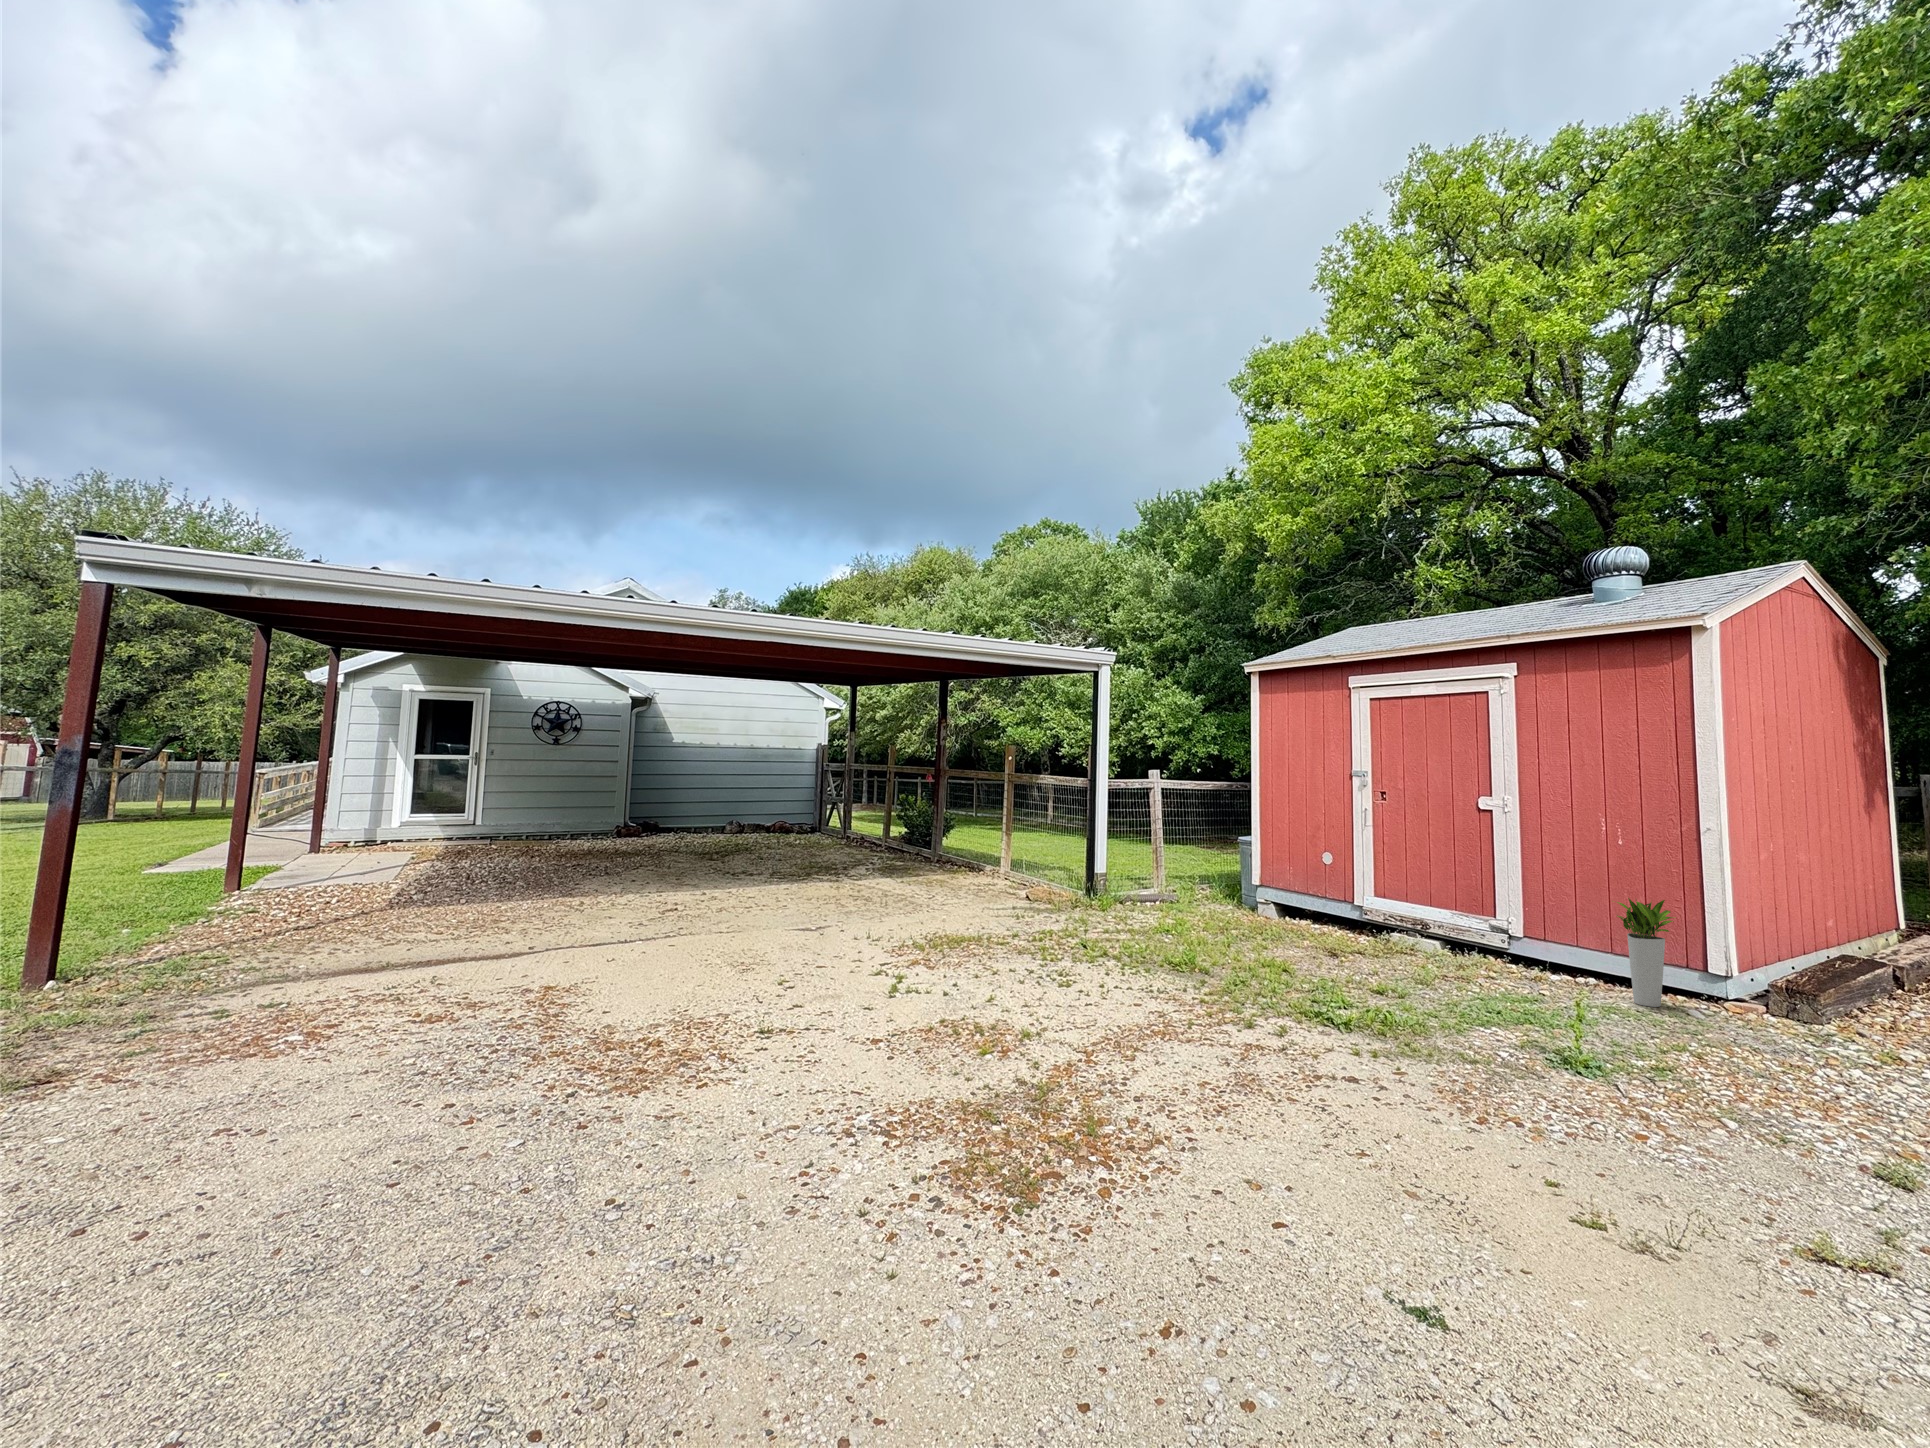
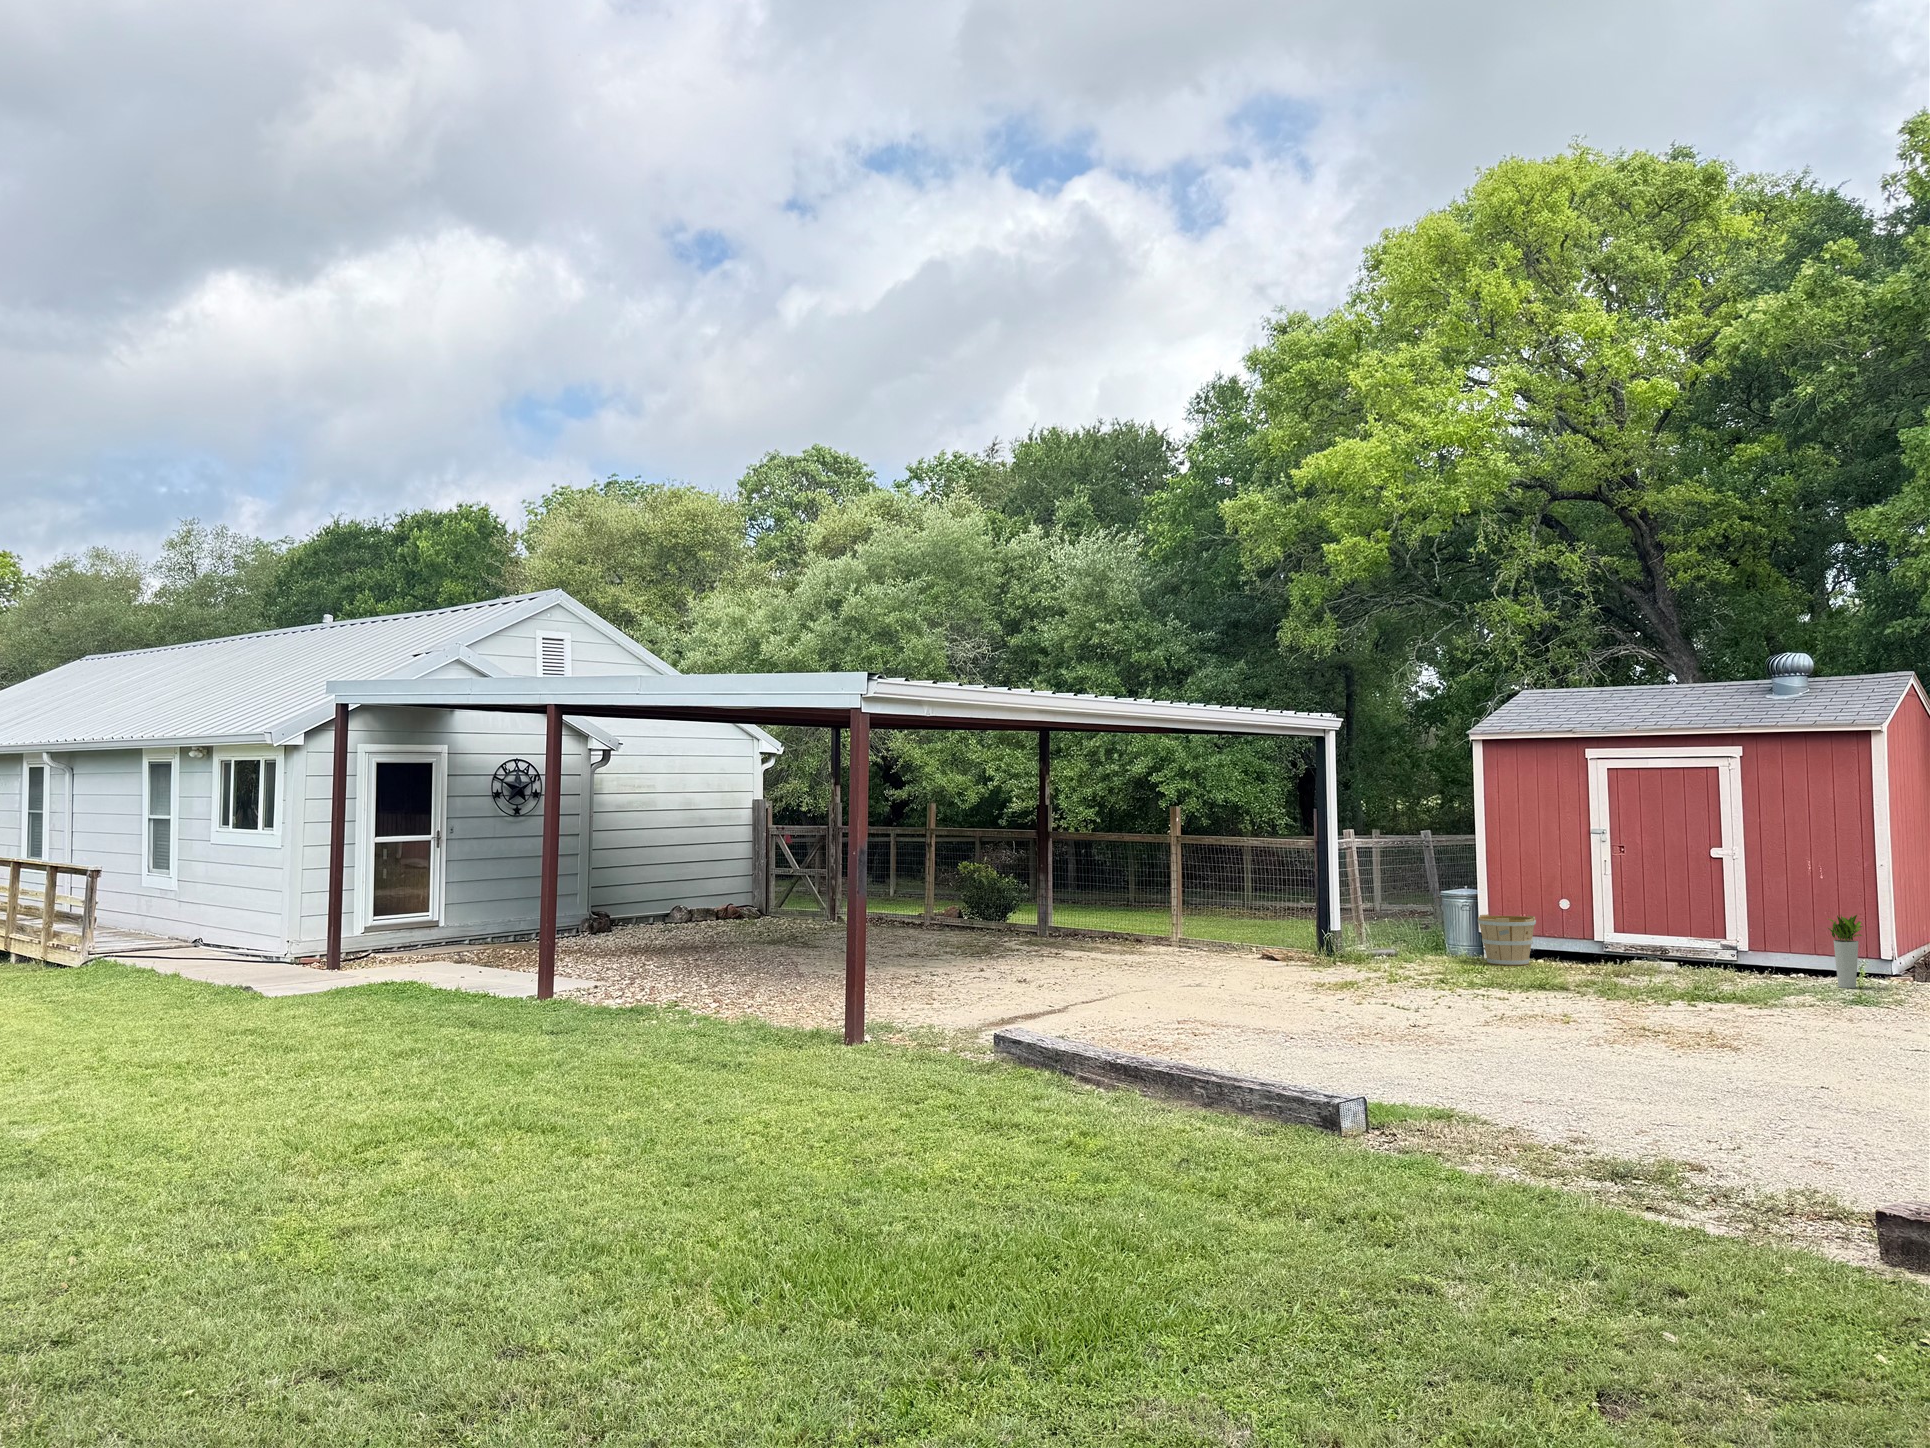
wooden bucket: none [1233,865,1295,925] -> present [1478,914,1536,965]

